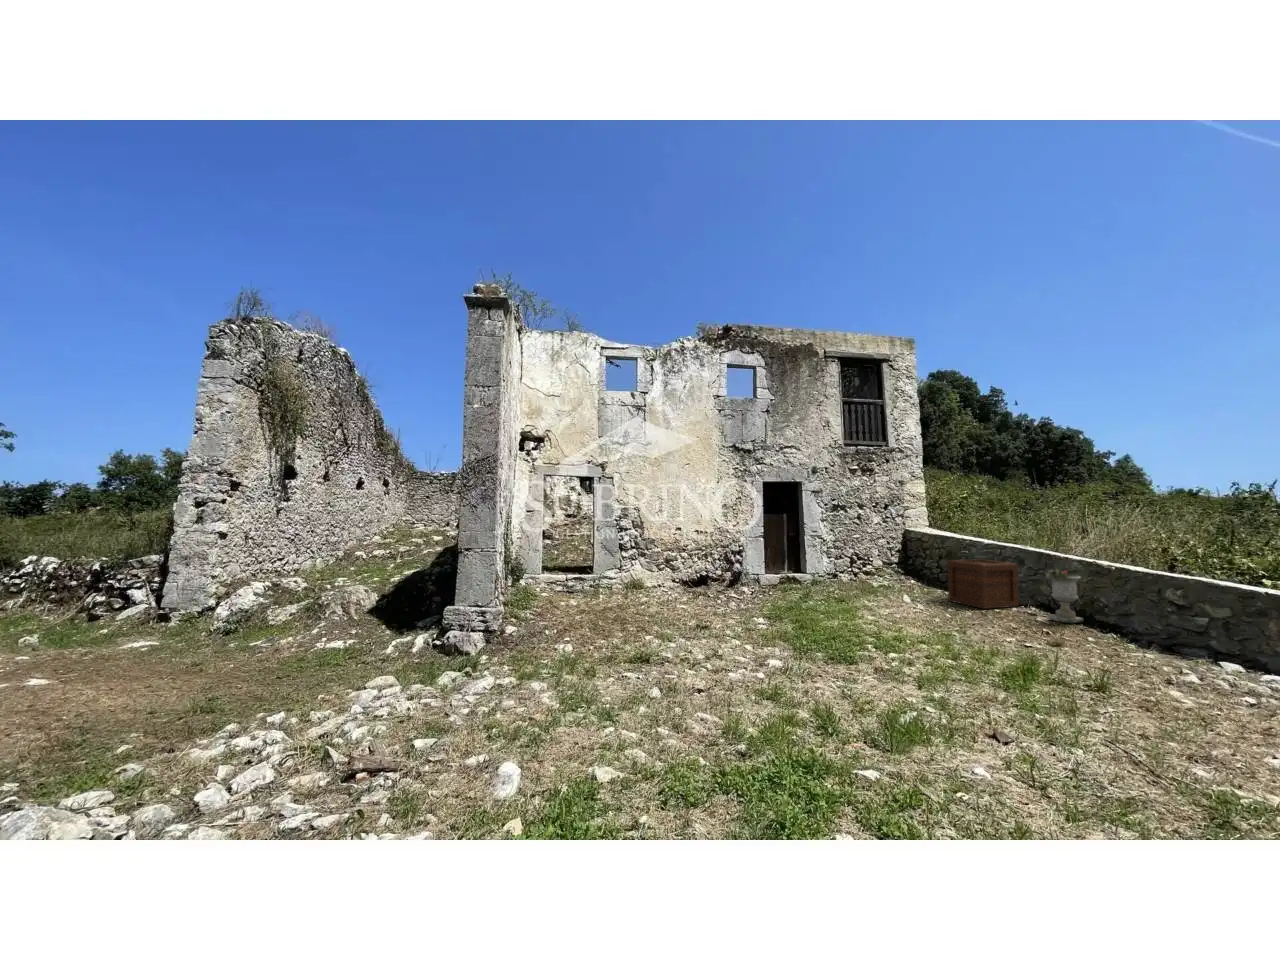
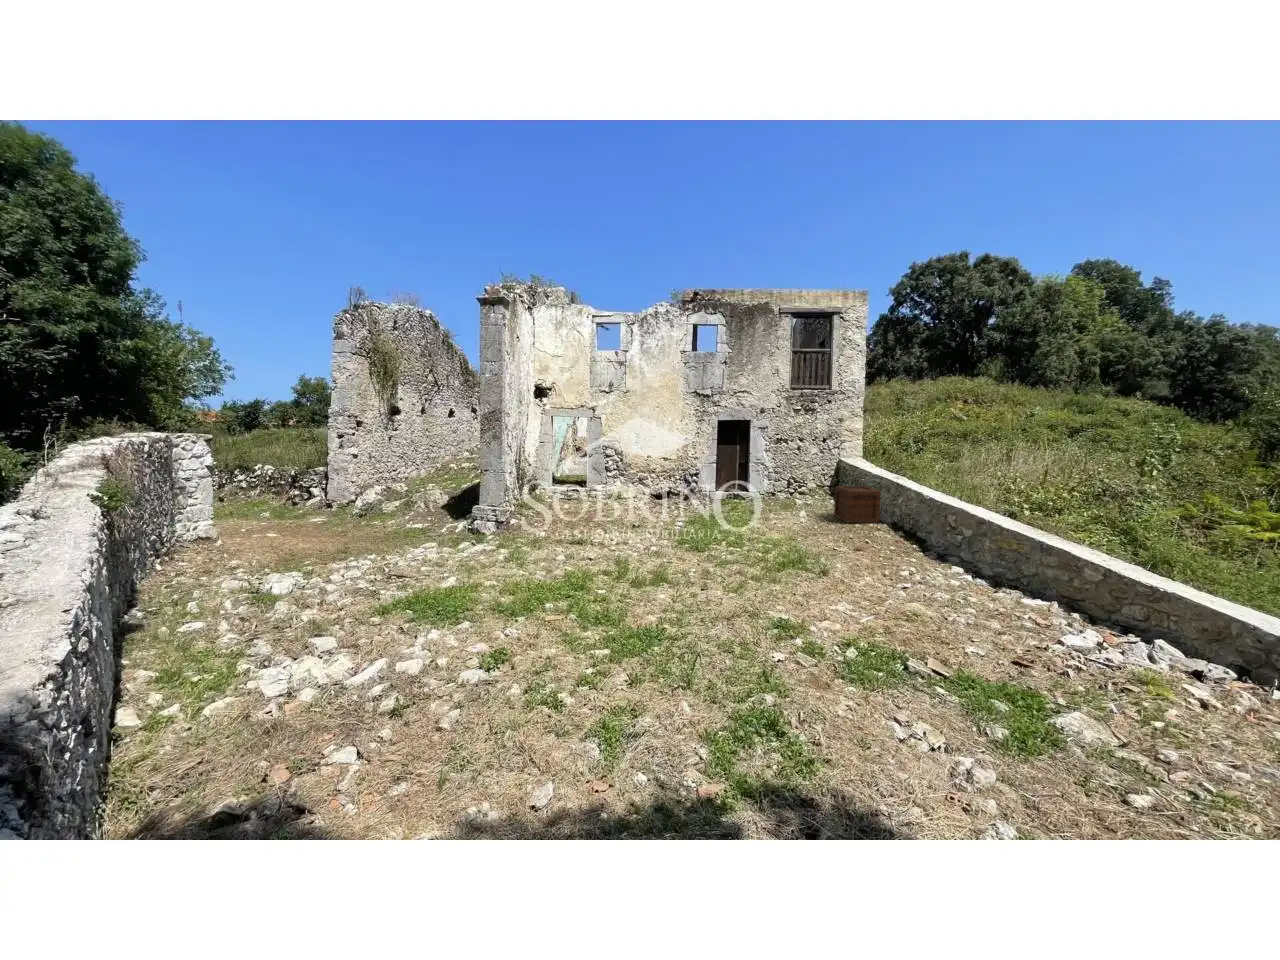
planter: present [1047,569,1083,623] -> none [880,497,903,536]

